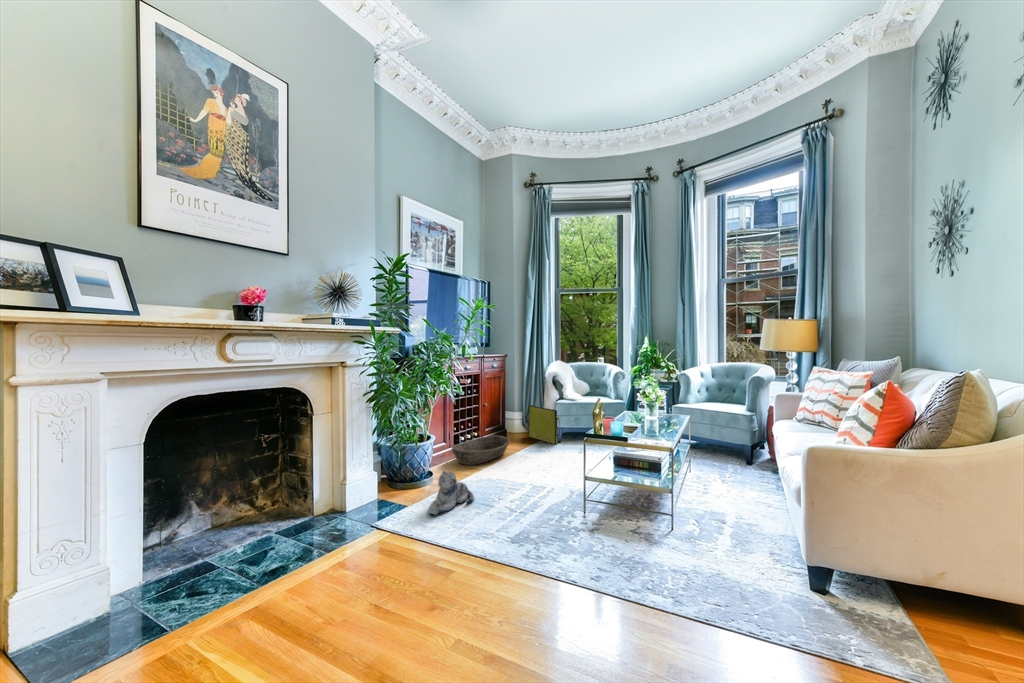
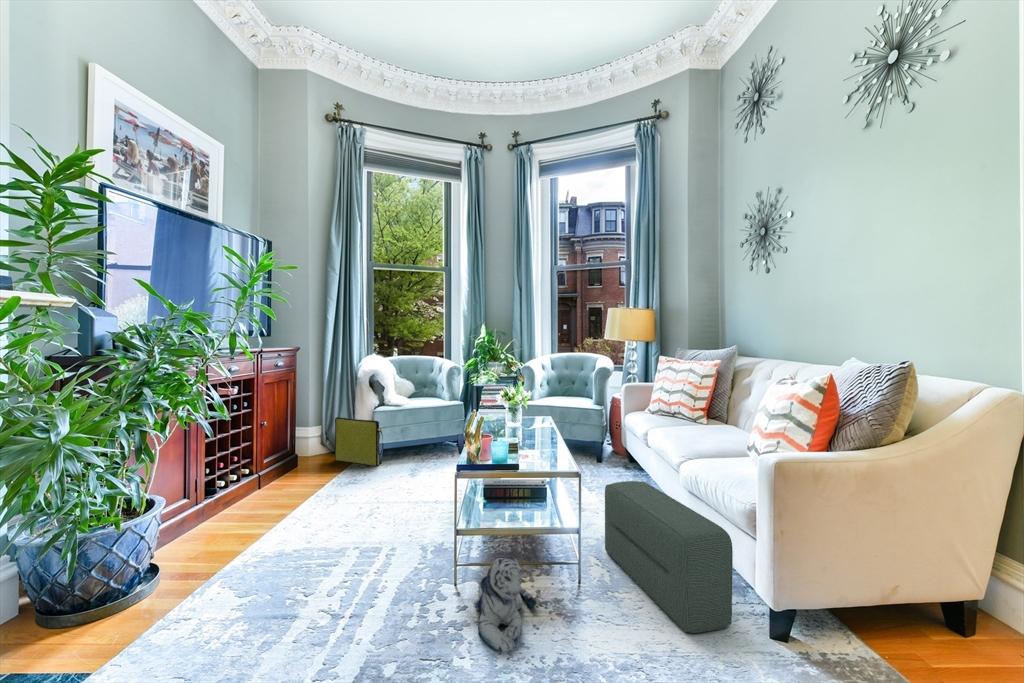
basket: present [452,436,510,465] -> none [226,464,318,514]
plush toy: present [428,471,474,515] -> present [476,558,536,654]
pouf: none [699,478,780,613] -> present [605,481,733,633]

